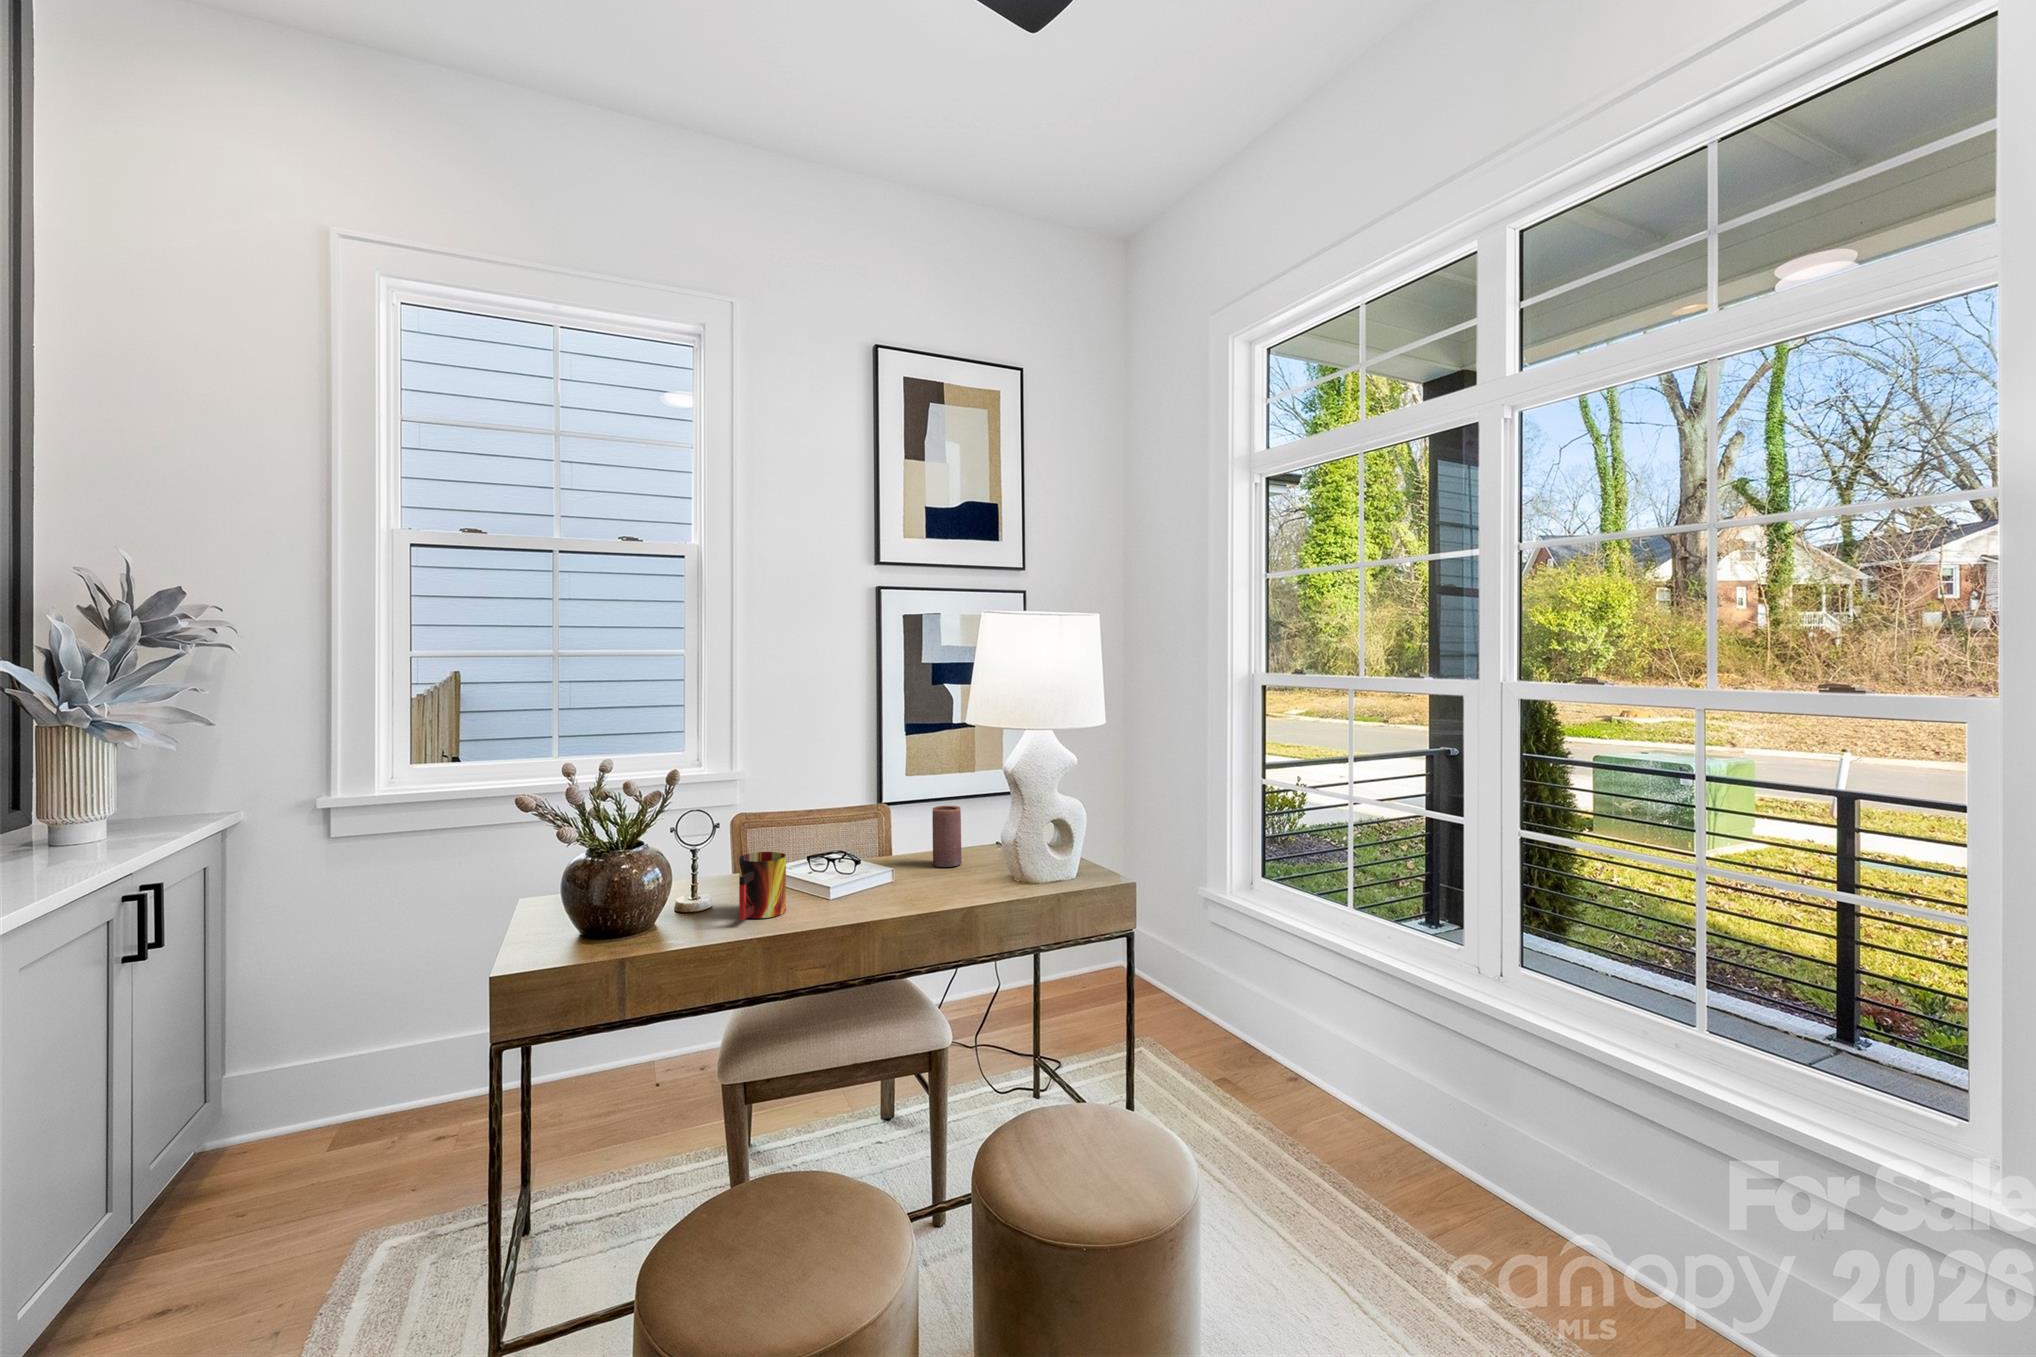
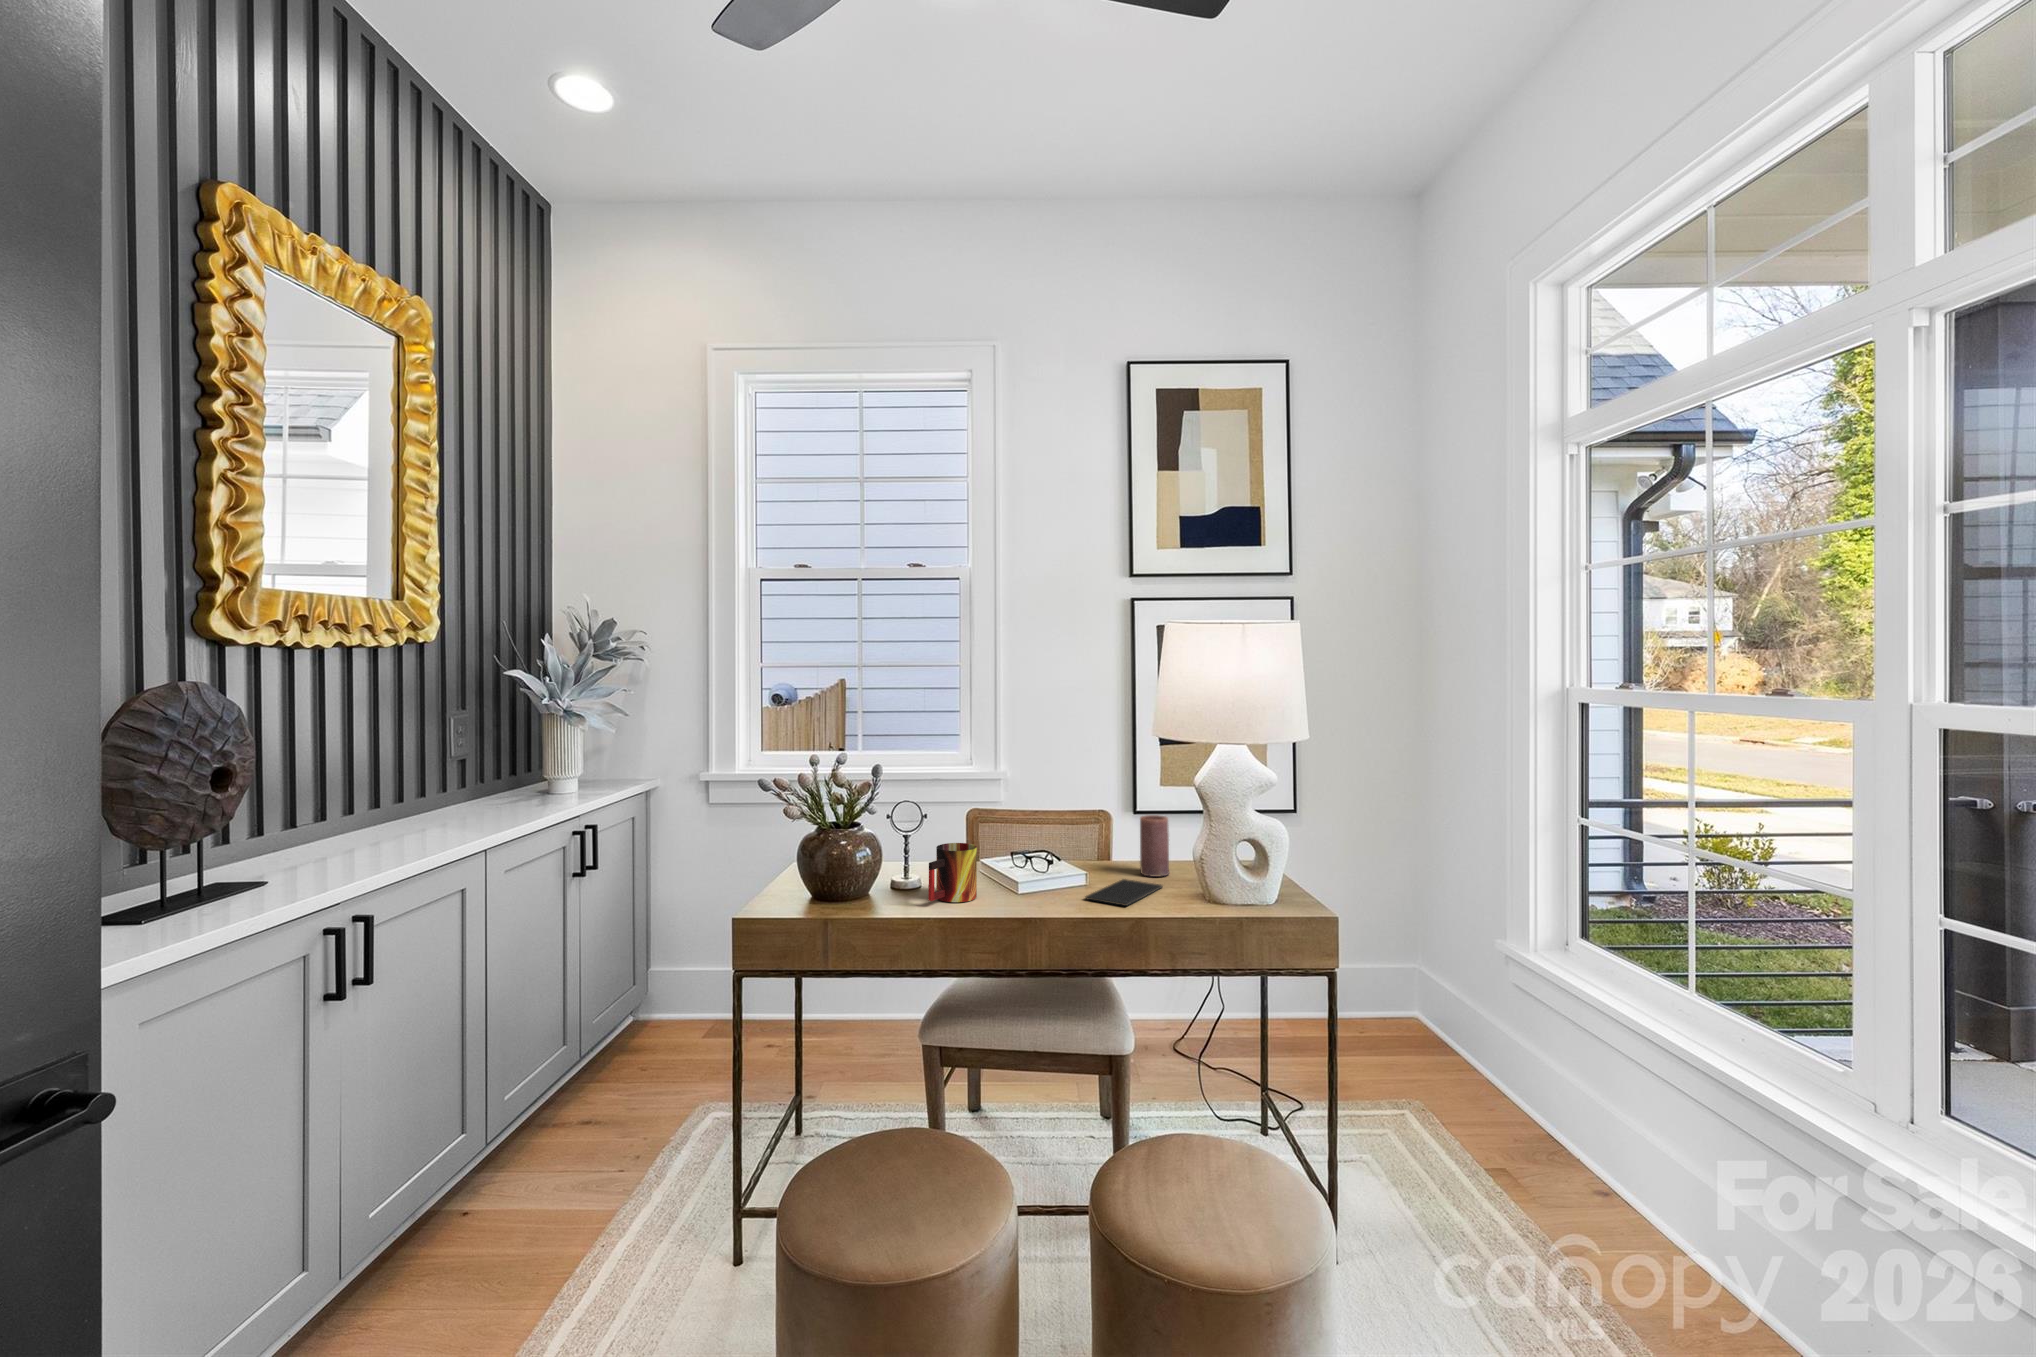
tablet: none [902,872,966,899] -> present [1085,879,1163,906]

